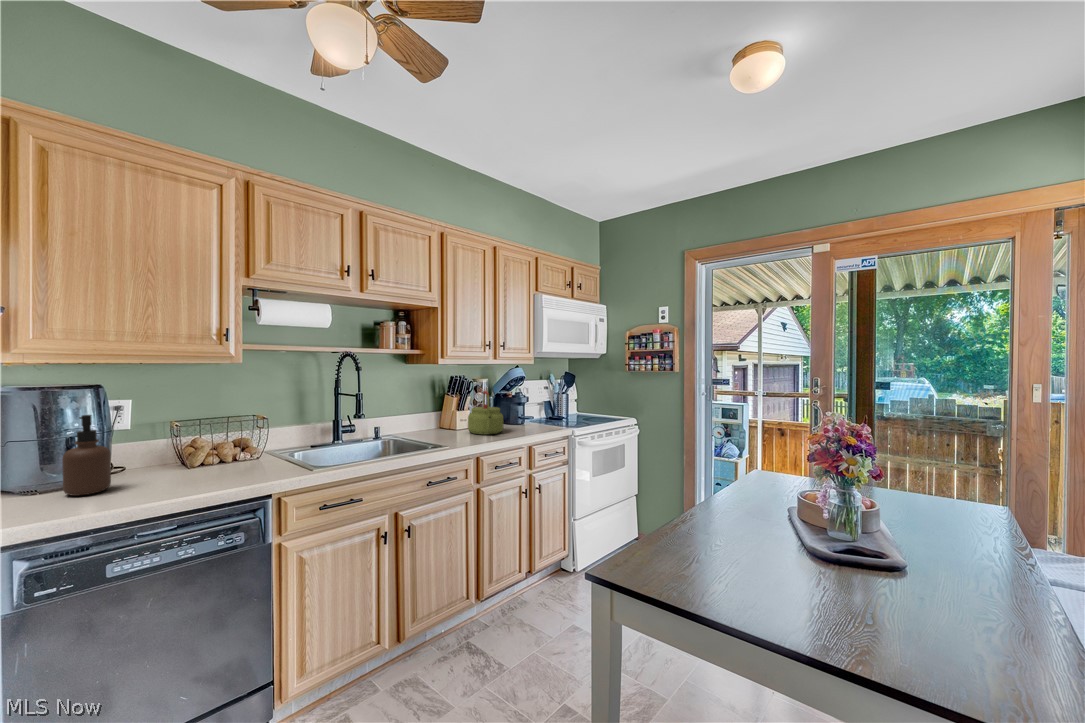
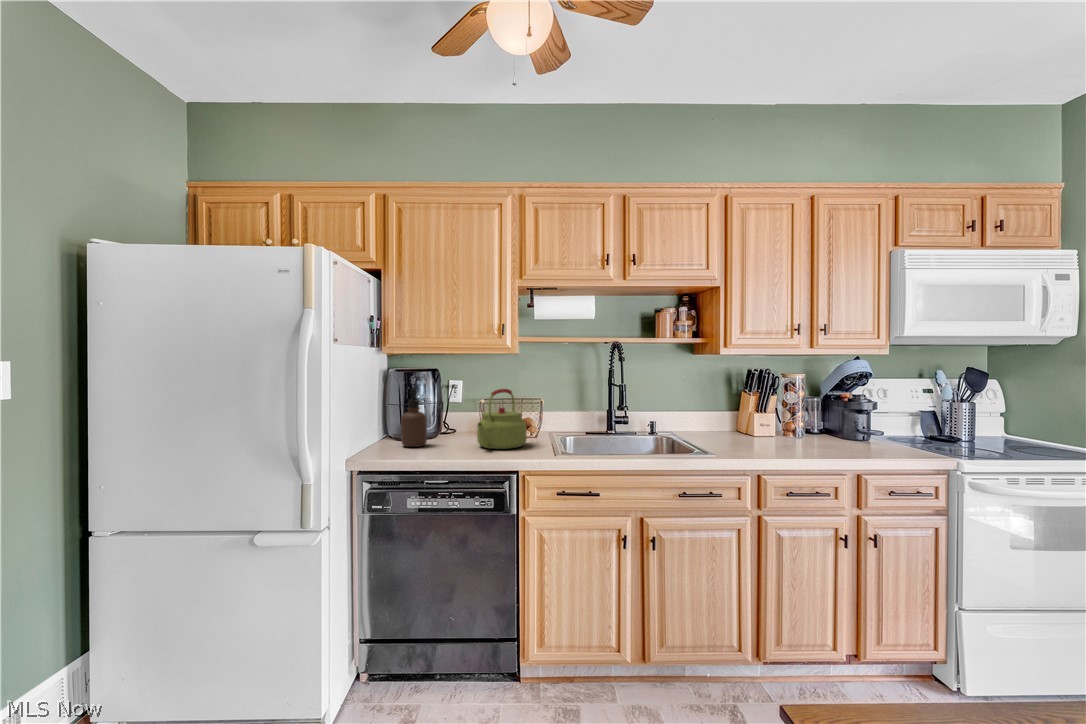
kettle: present [468,391,504,435] -> present [477,389,527,449]

